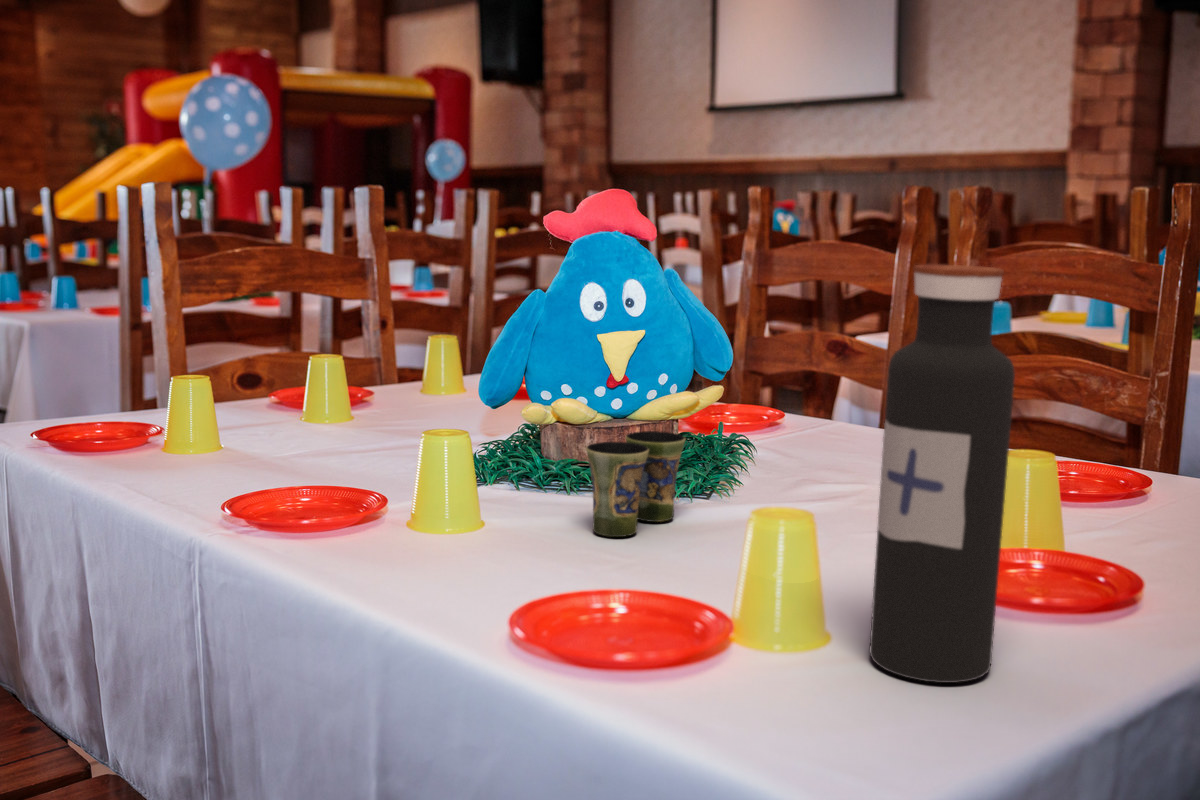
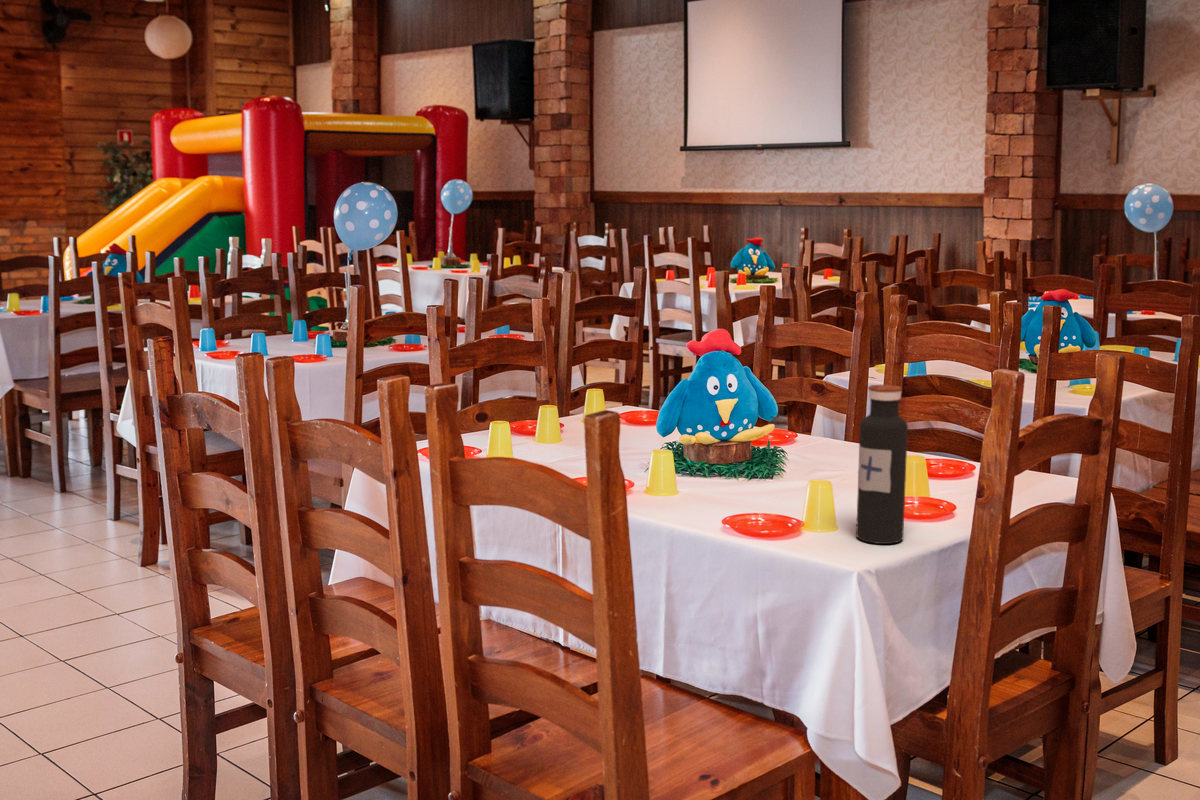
cup: present [586,431,685,537] -> none [723,448,765,497]

